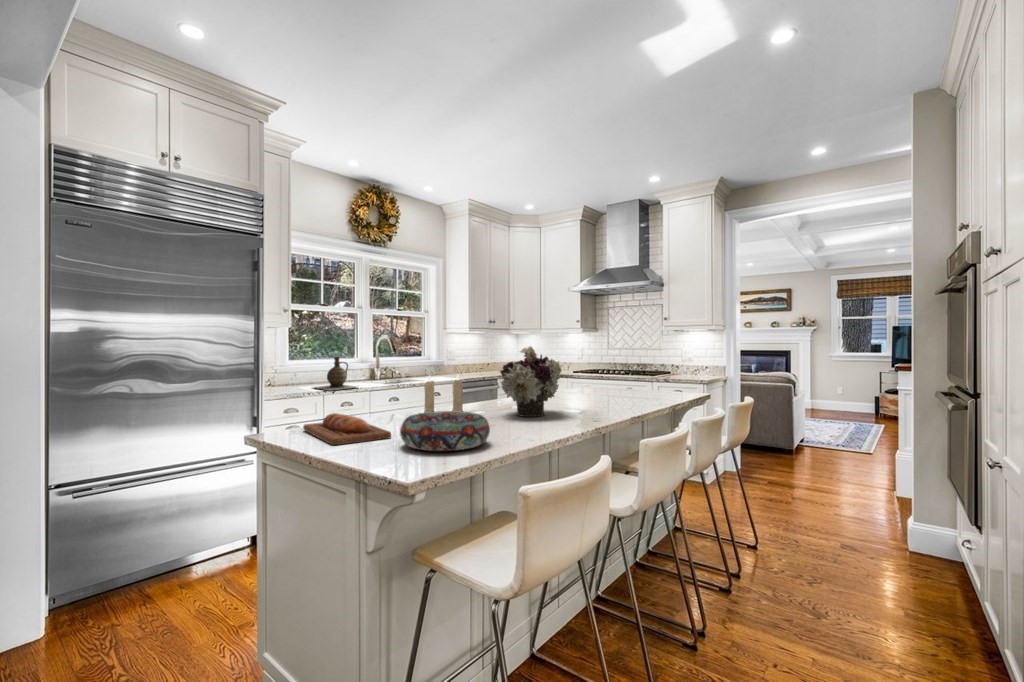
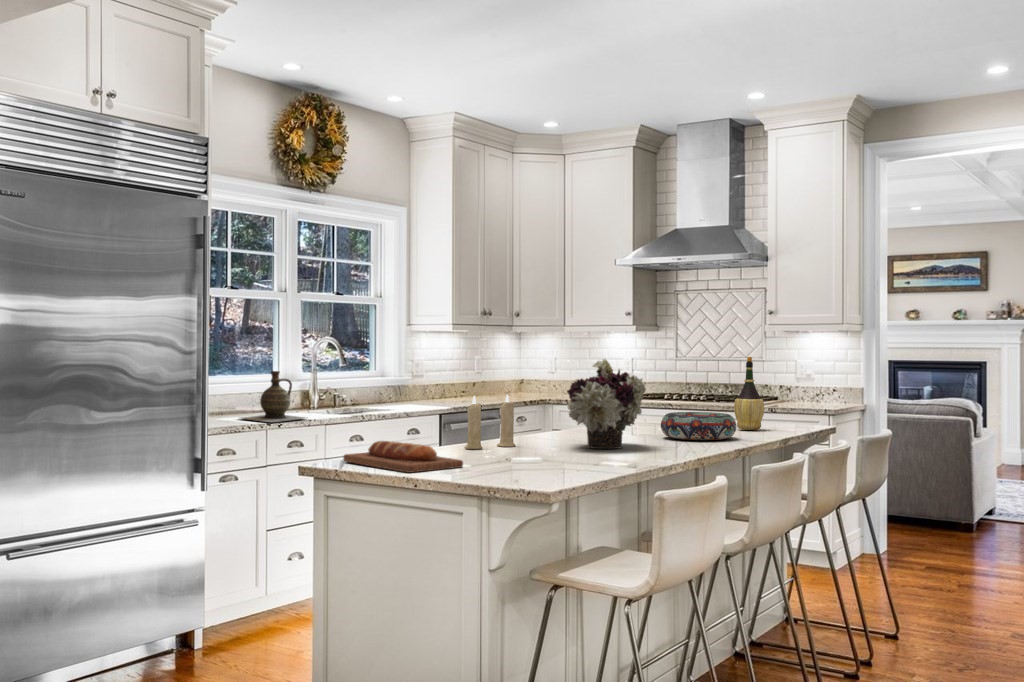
wine bottle: none [637,345,658,398] -> present [734,357,764,430]
decorative bowl: present [400,411,490,451] -> present [661,412,736,440]

